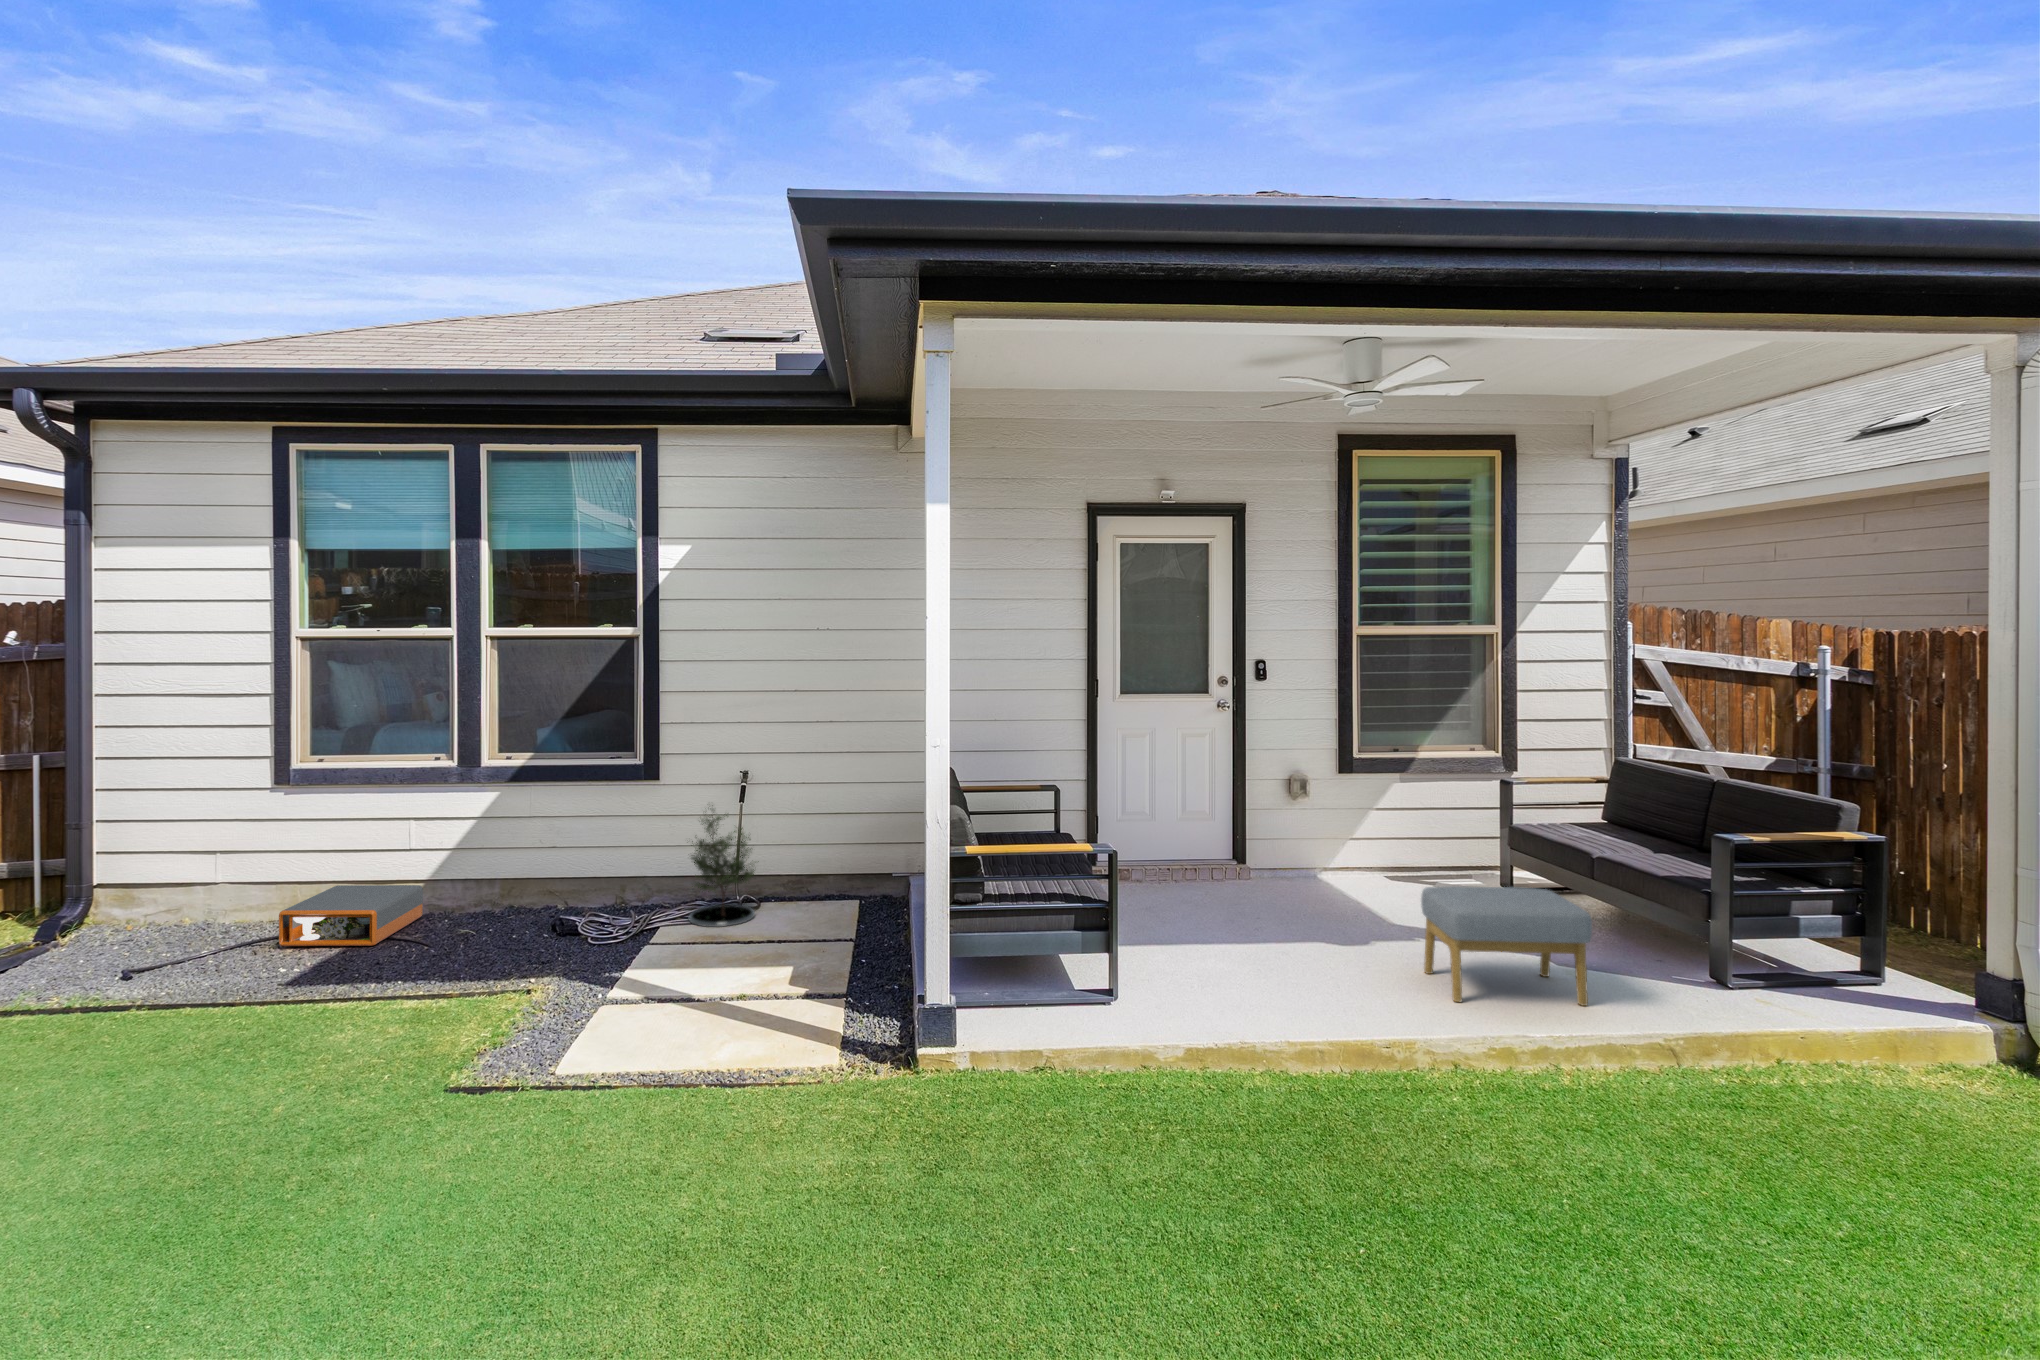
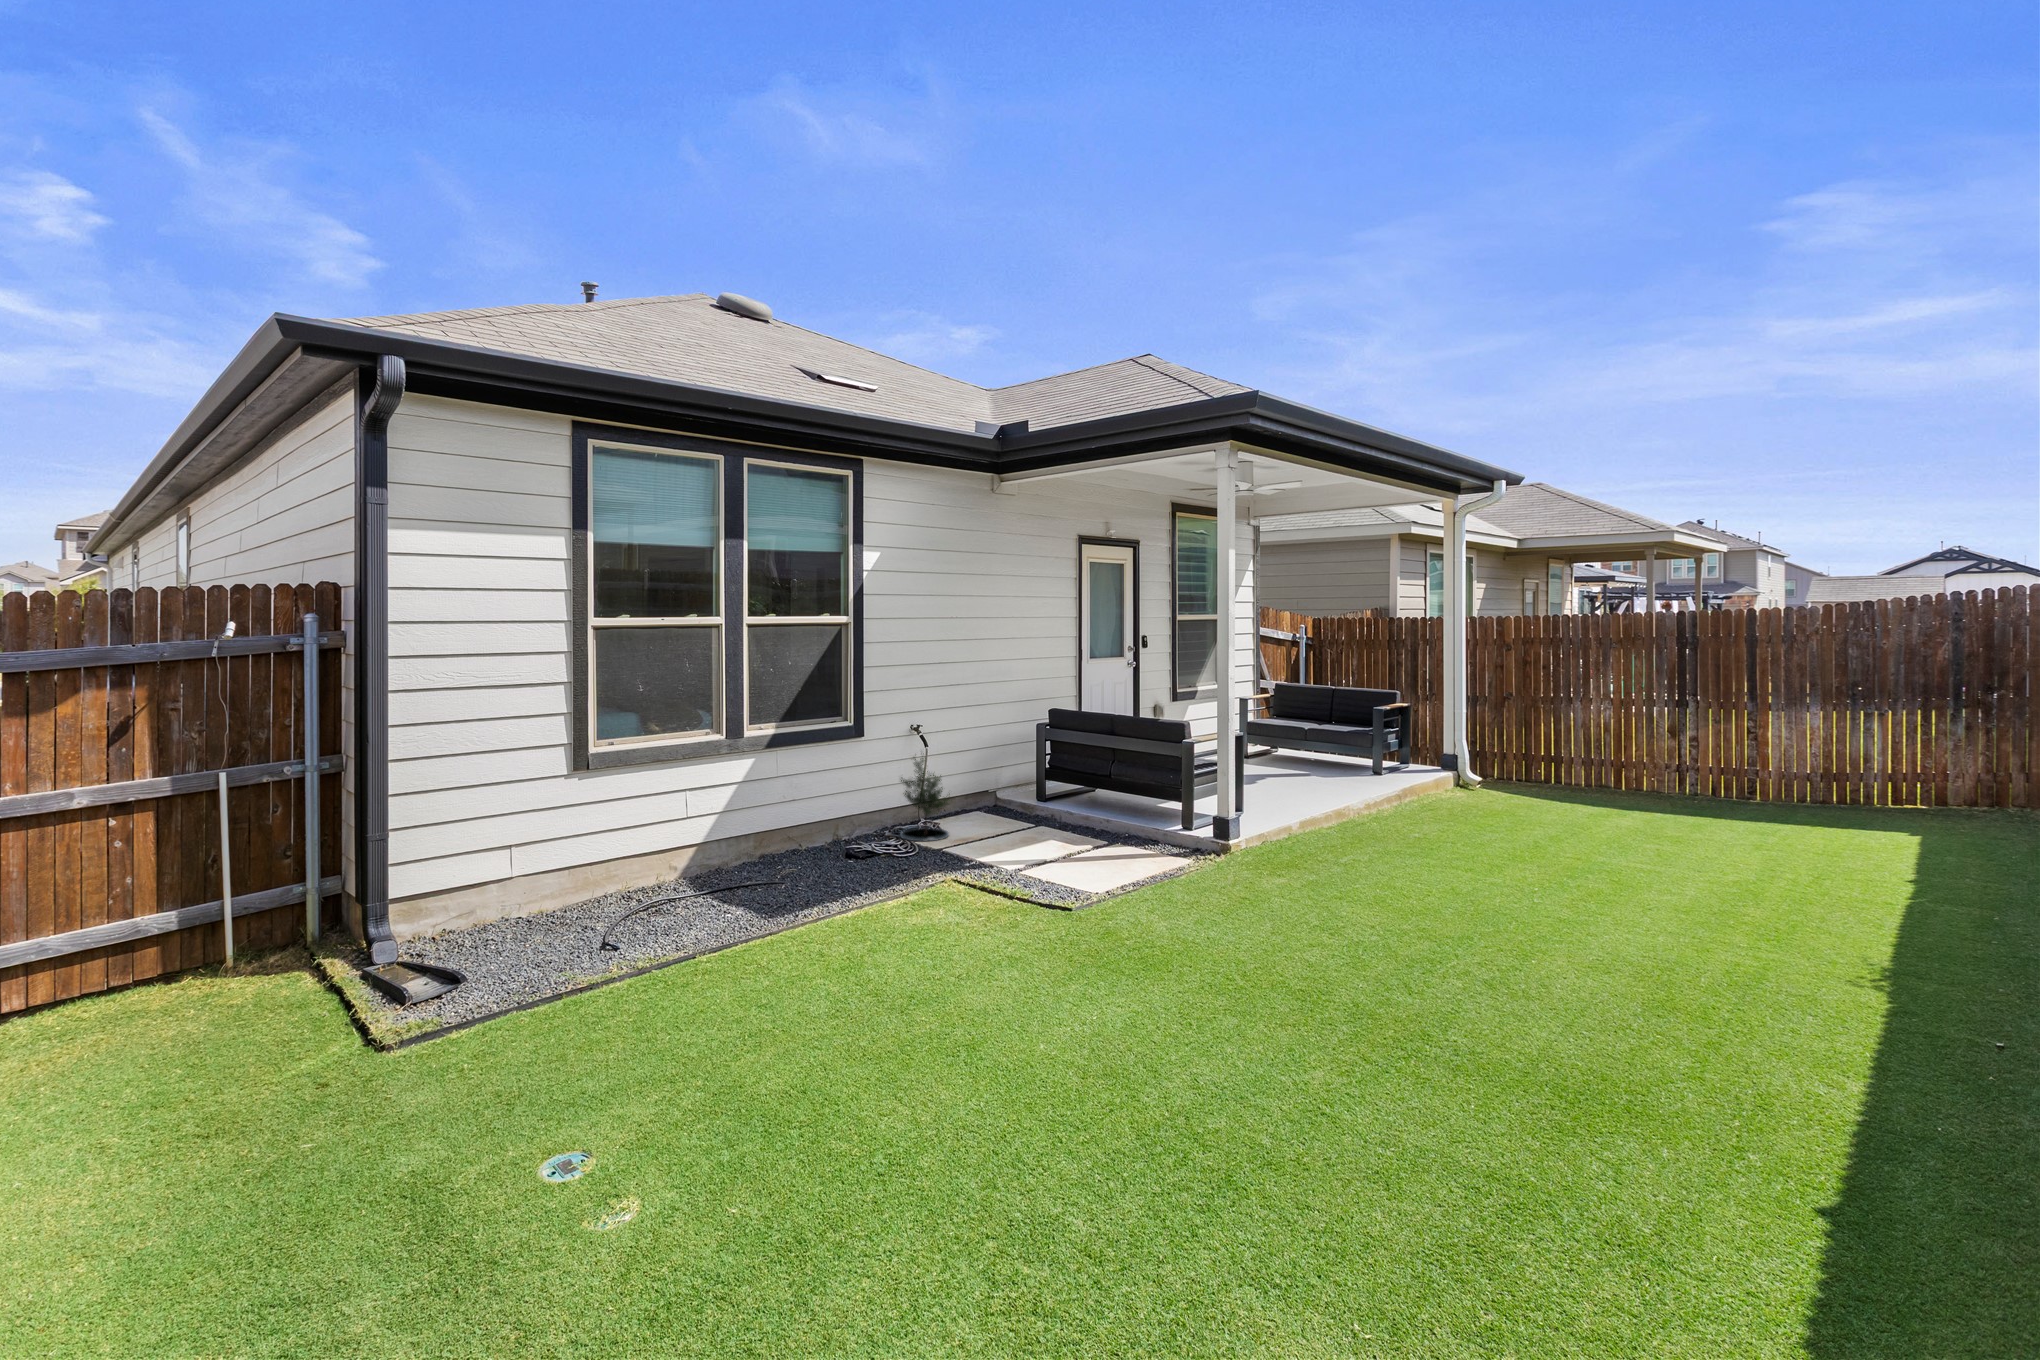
storage box: present [279,885,423,946] -> none [633,847,749,907]
footstool: present [1421,886,1592,1006] -> none [1325,742,1401,797]

